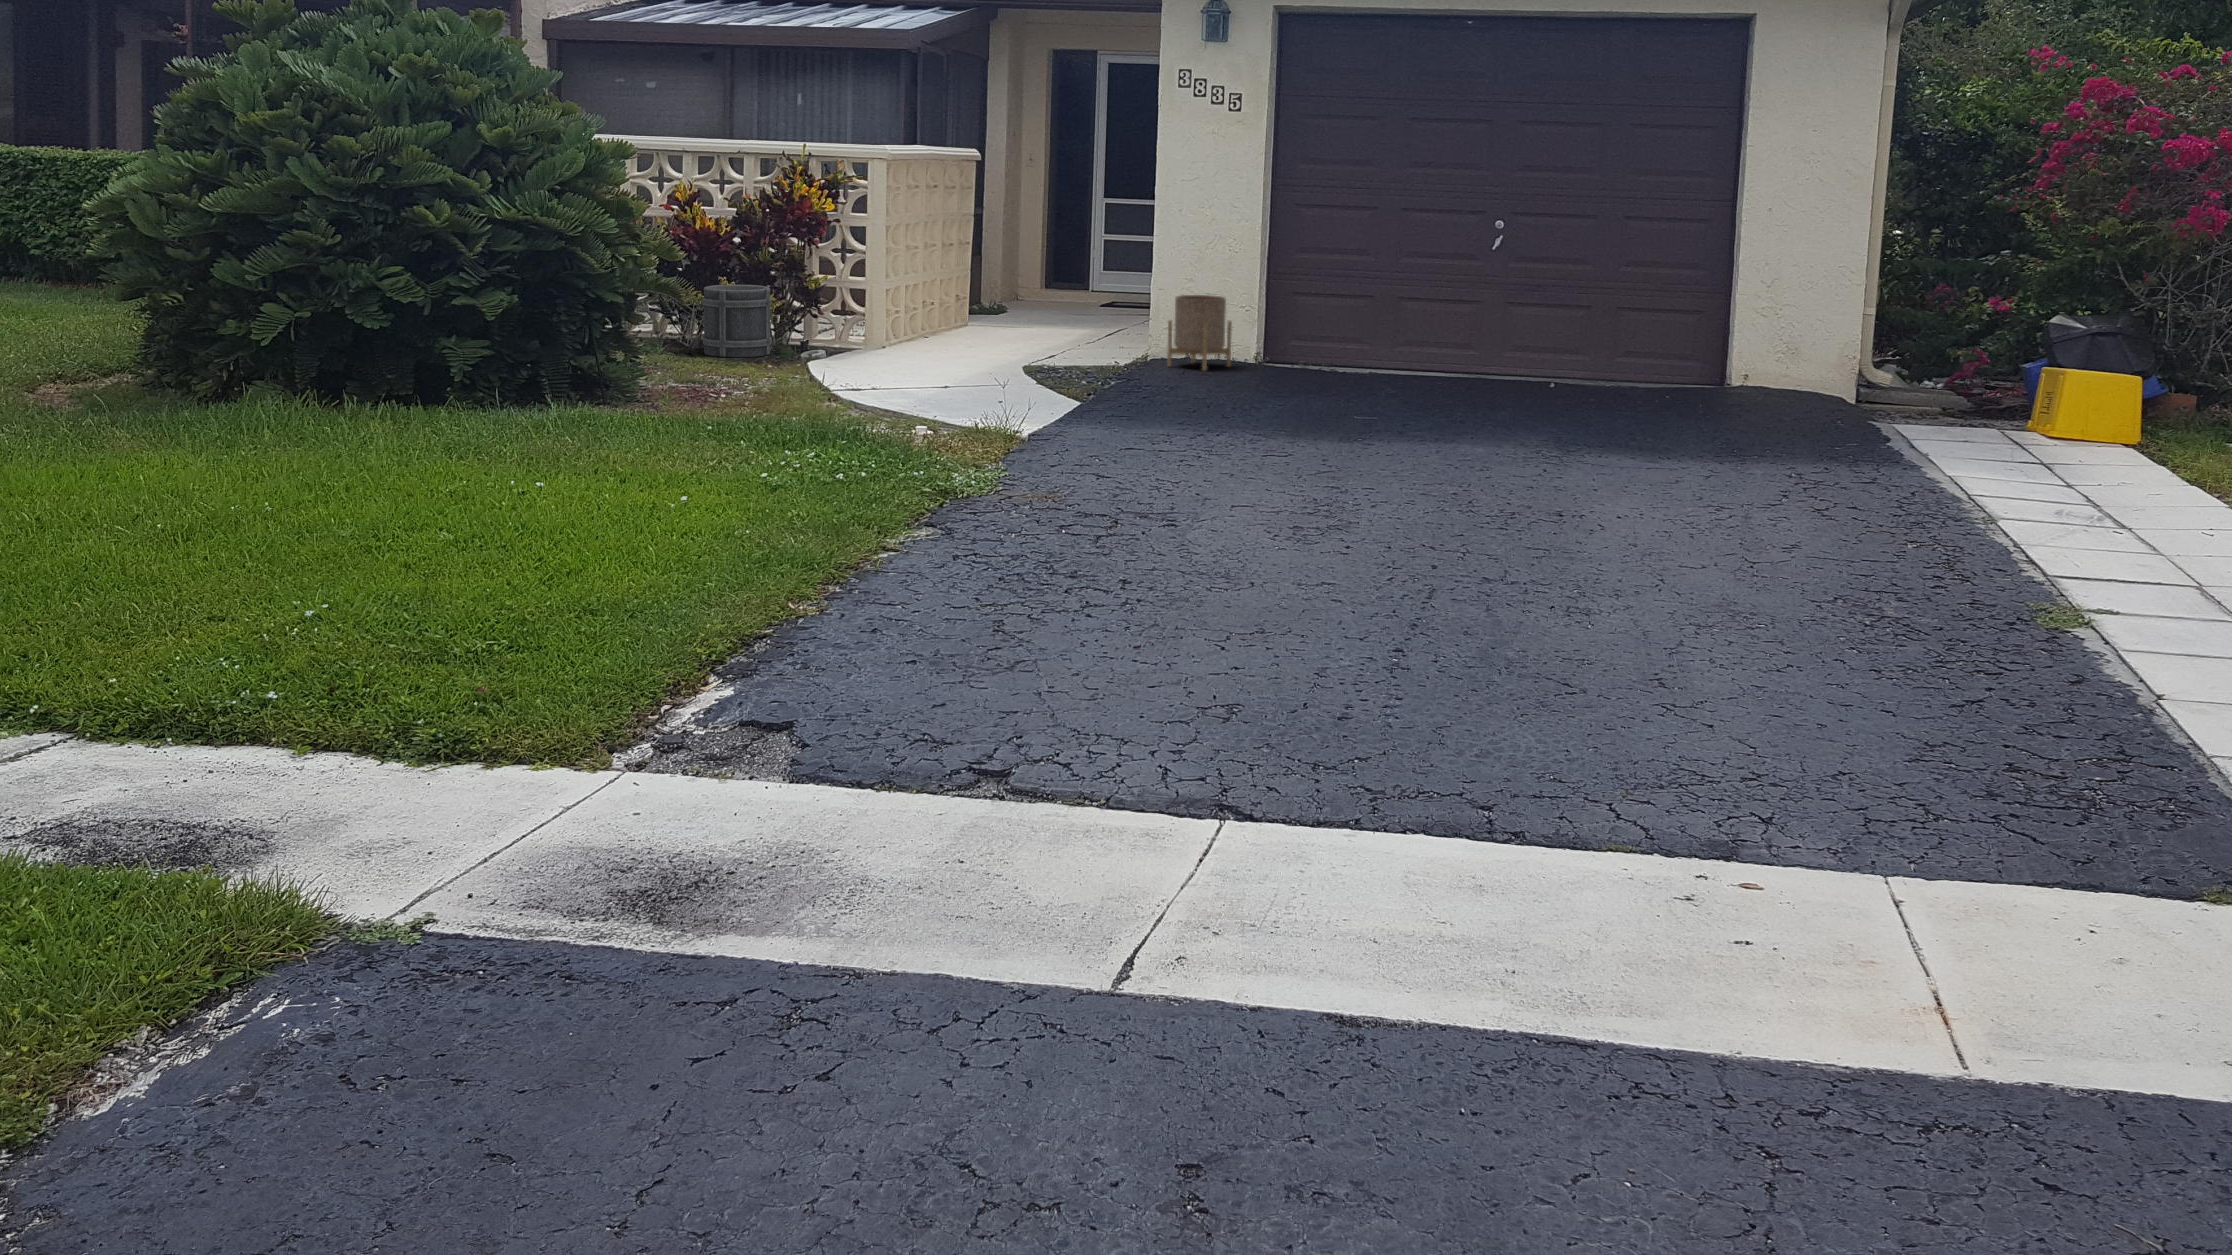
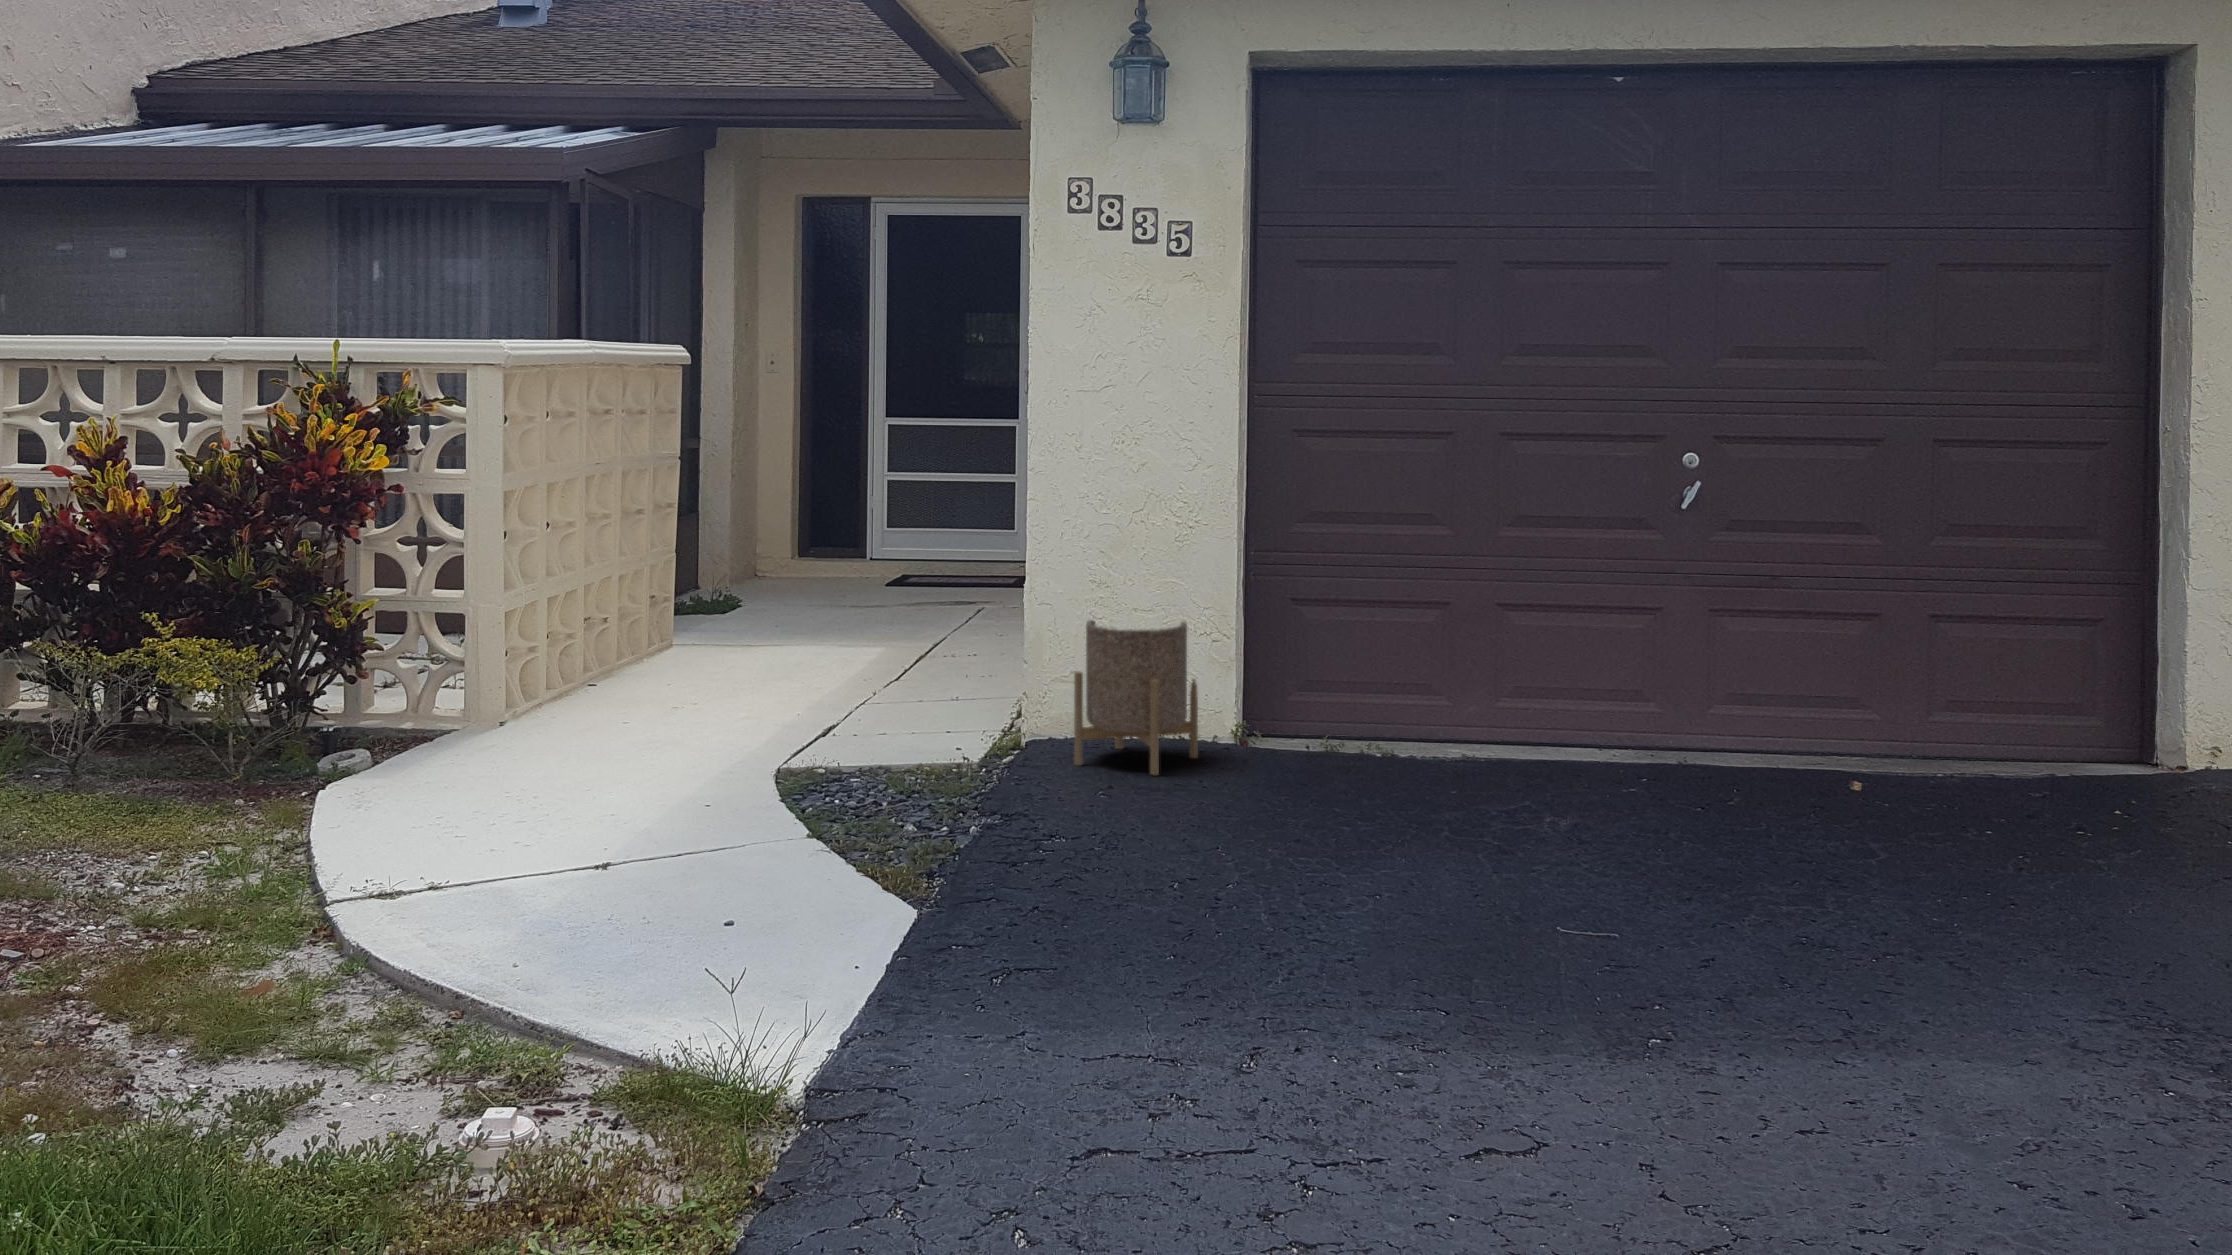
bucket: present [702,285,772,357] -> none [95,628,253,792]

